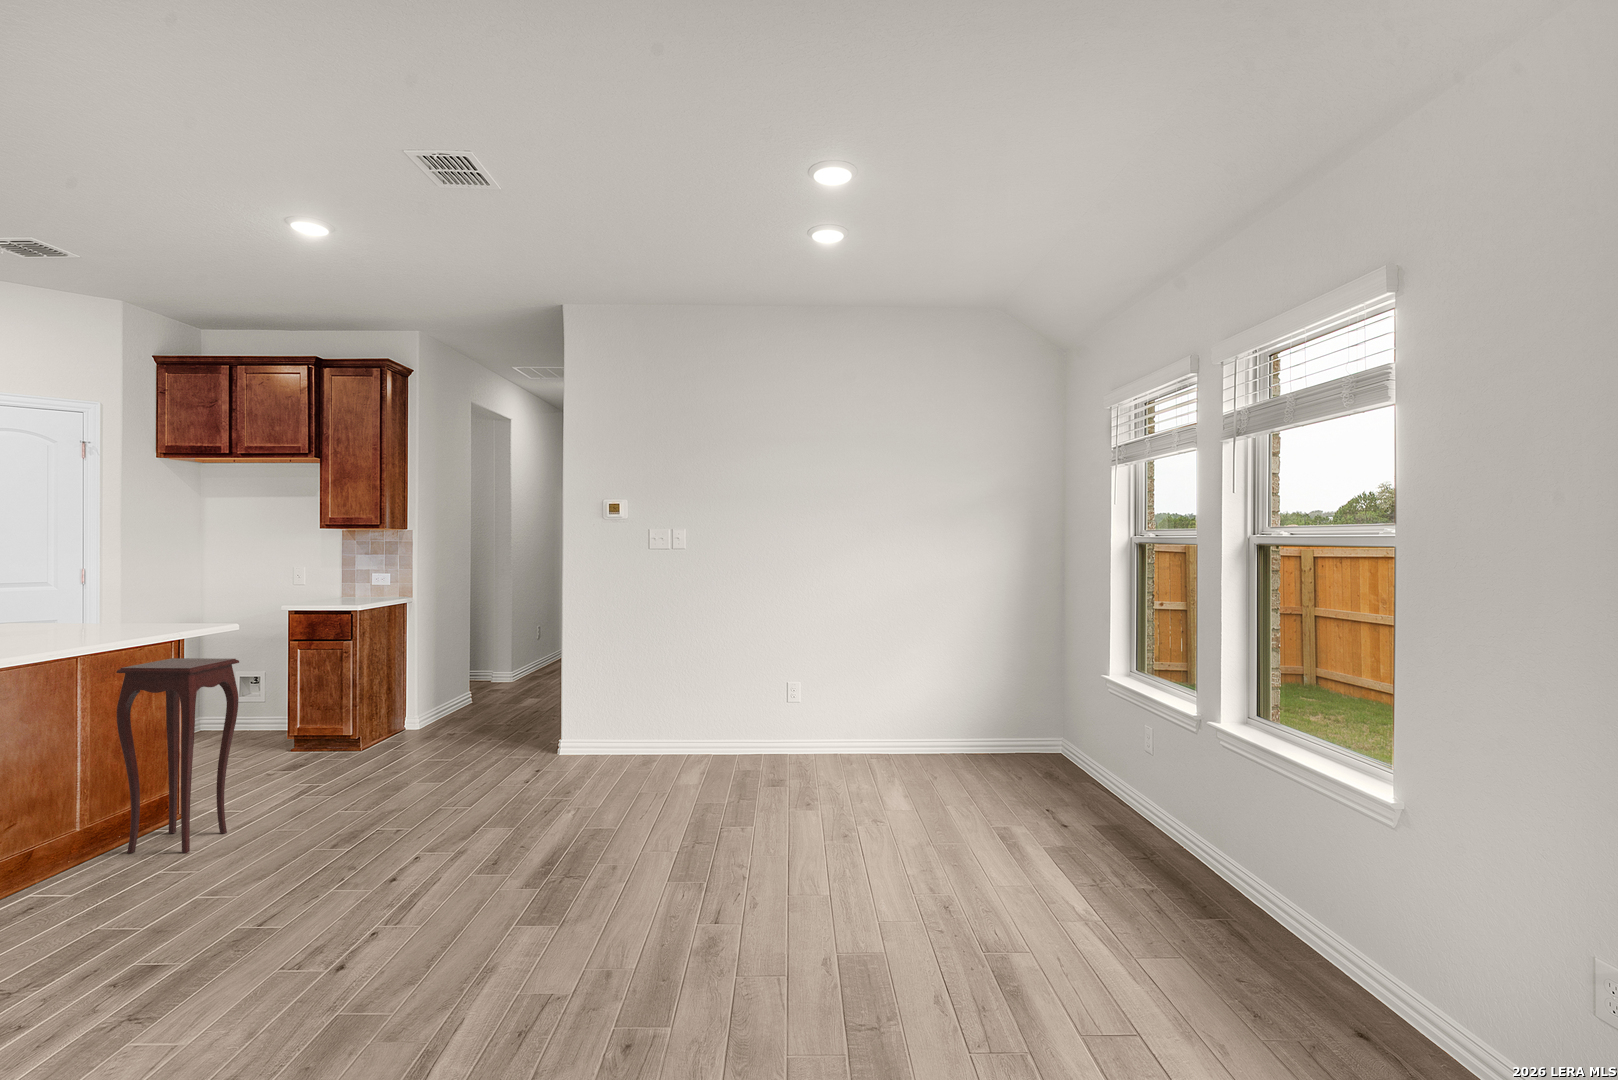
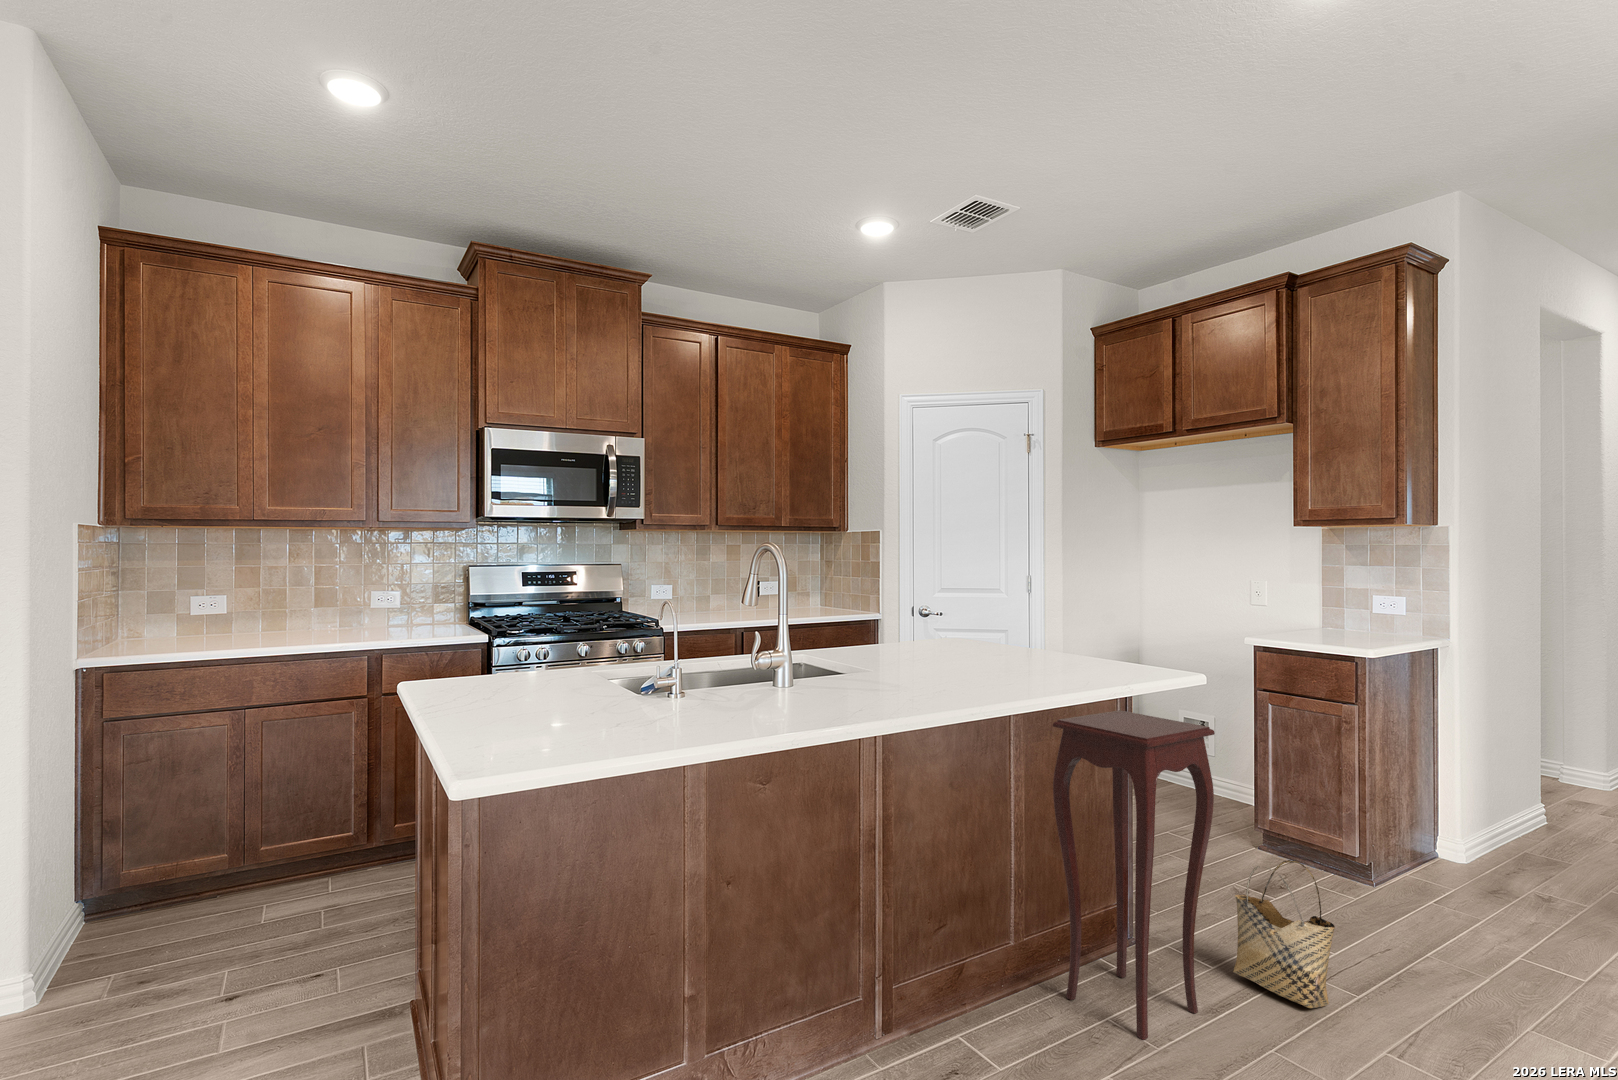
woven basket: none [255,733,316,811] -> present [1233,860,1335,1008]

